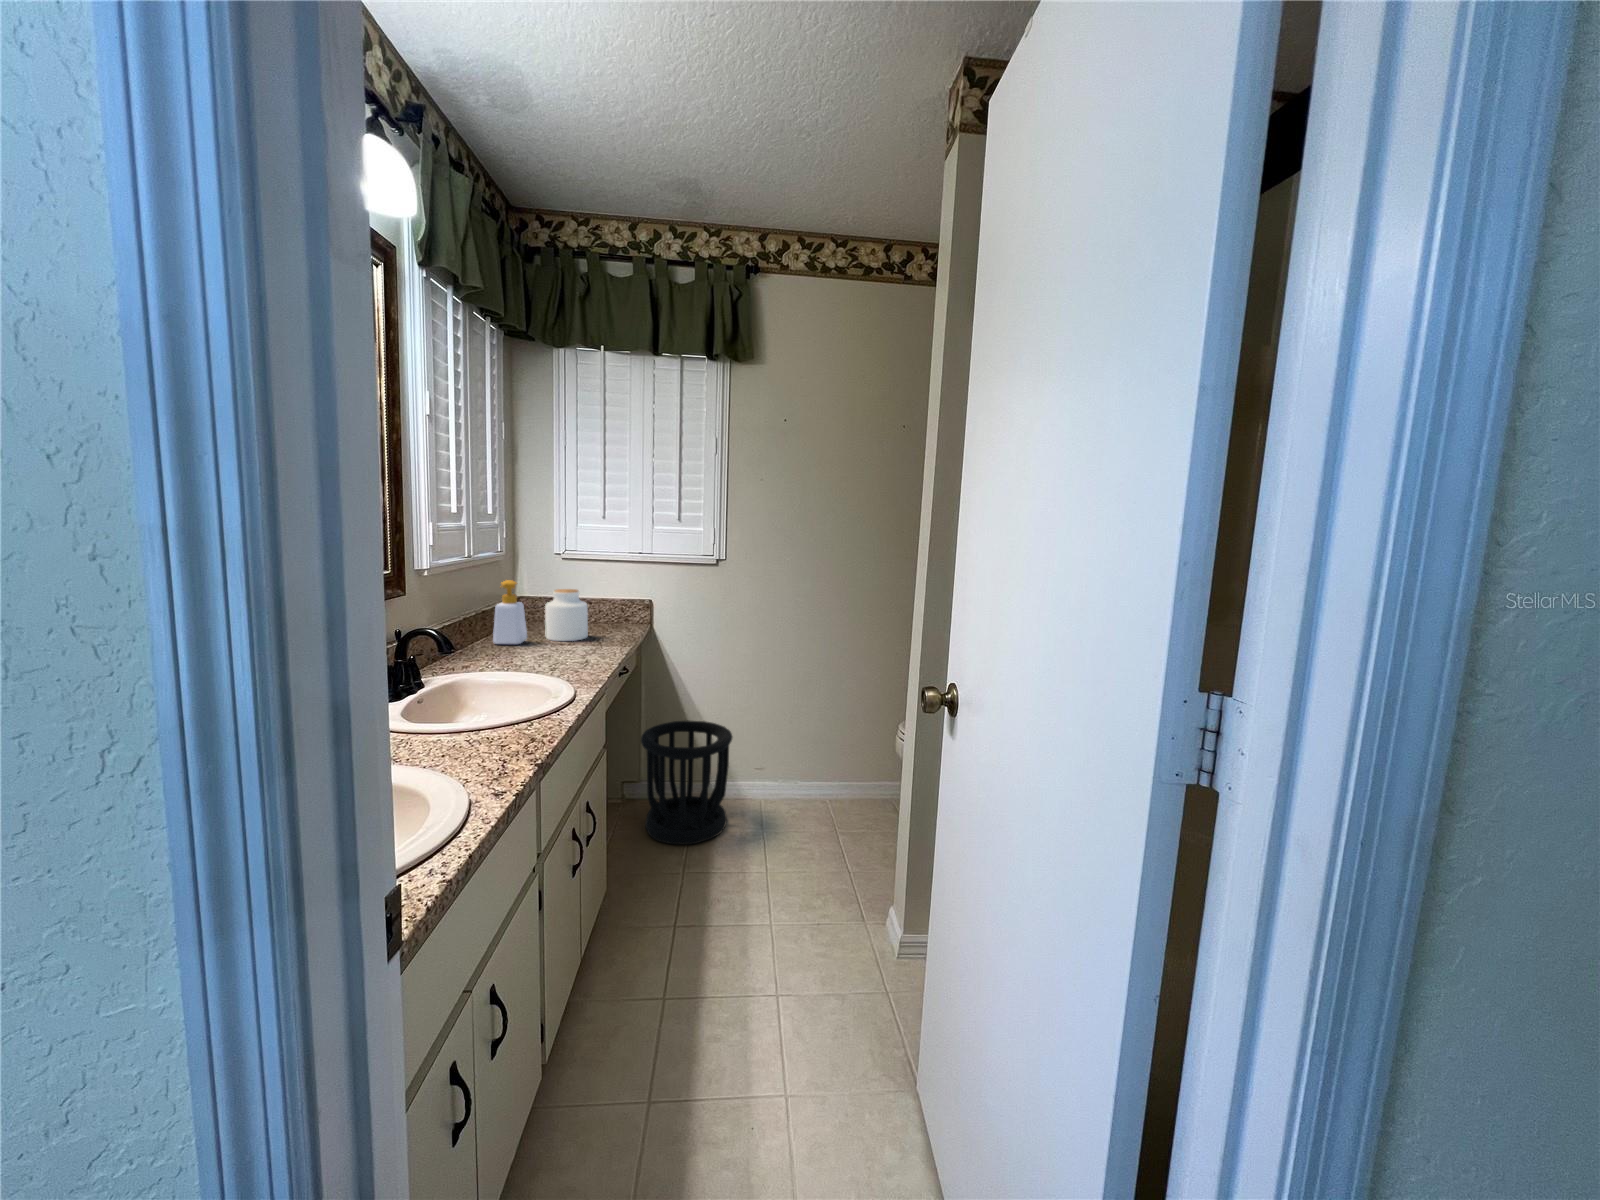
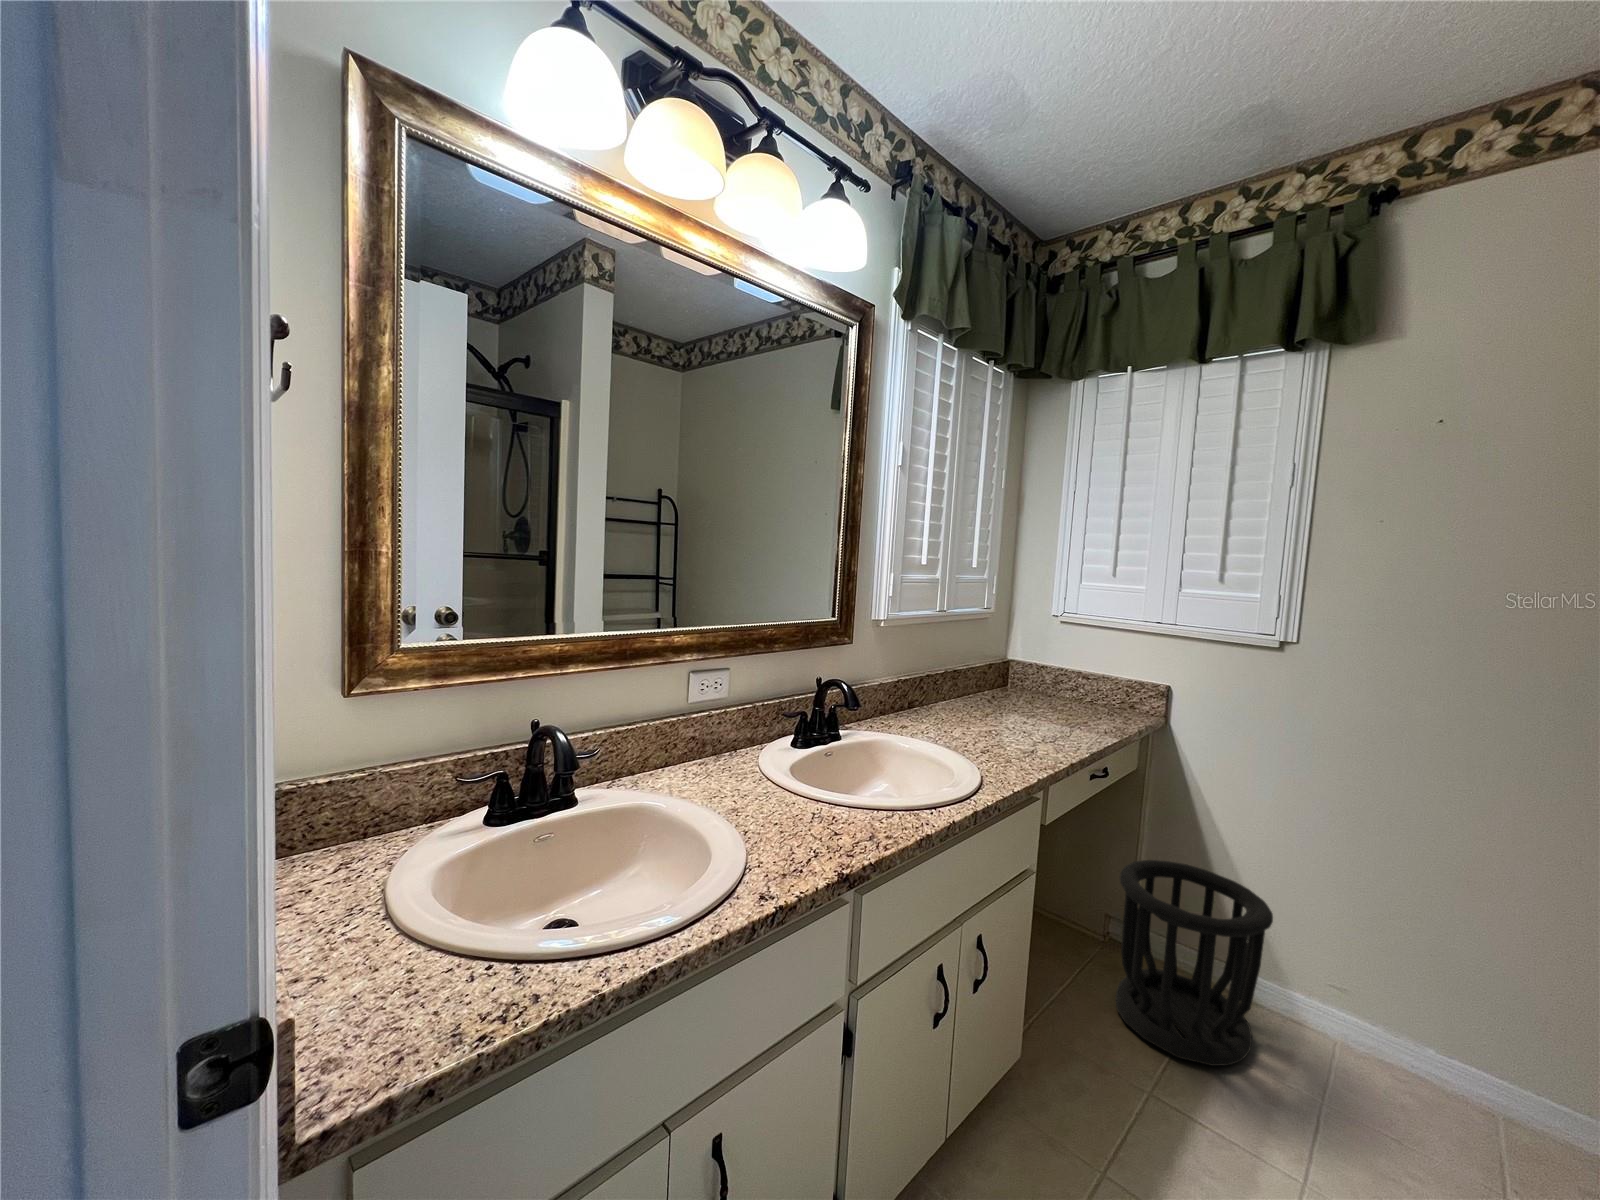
soap bottle: present [493,580,527,644] -> none [953,639,991,711]
jar: present [545,589,588,641] -> none [1014,656,1067,721]

